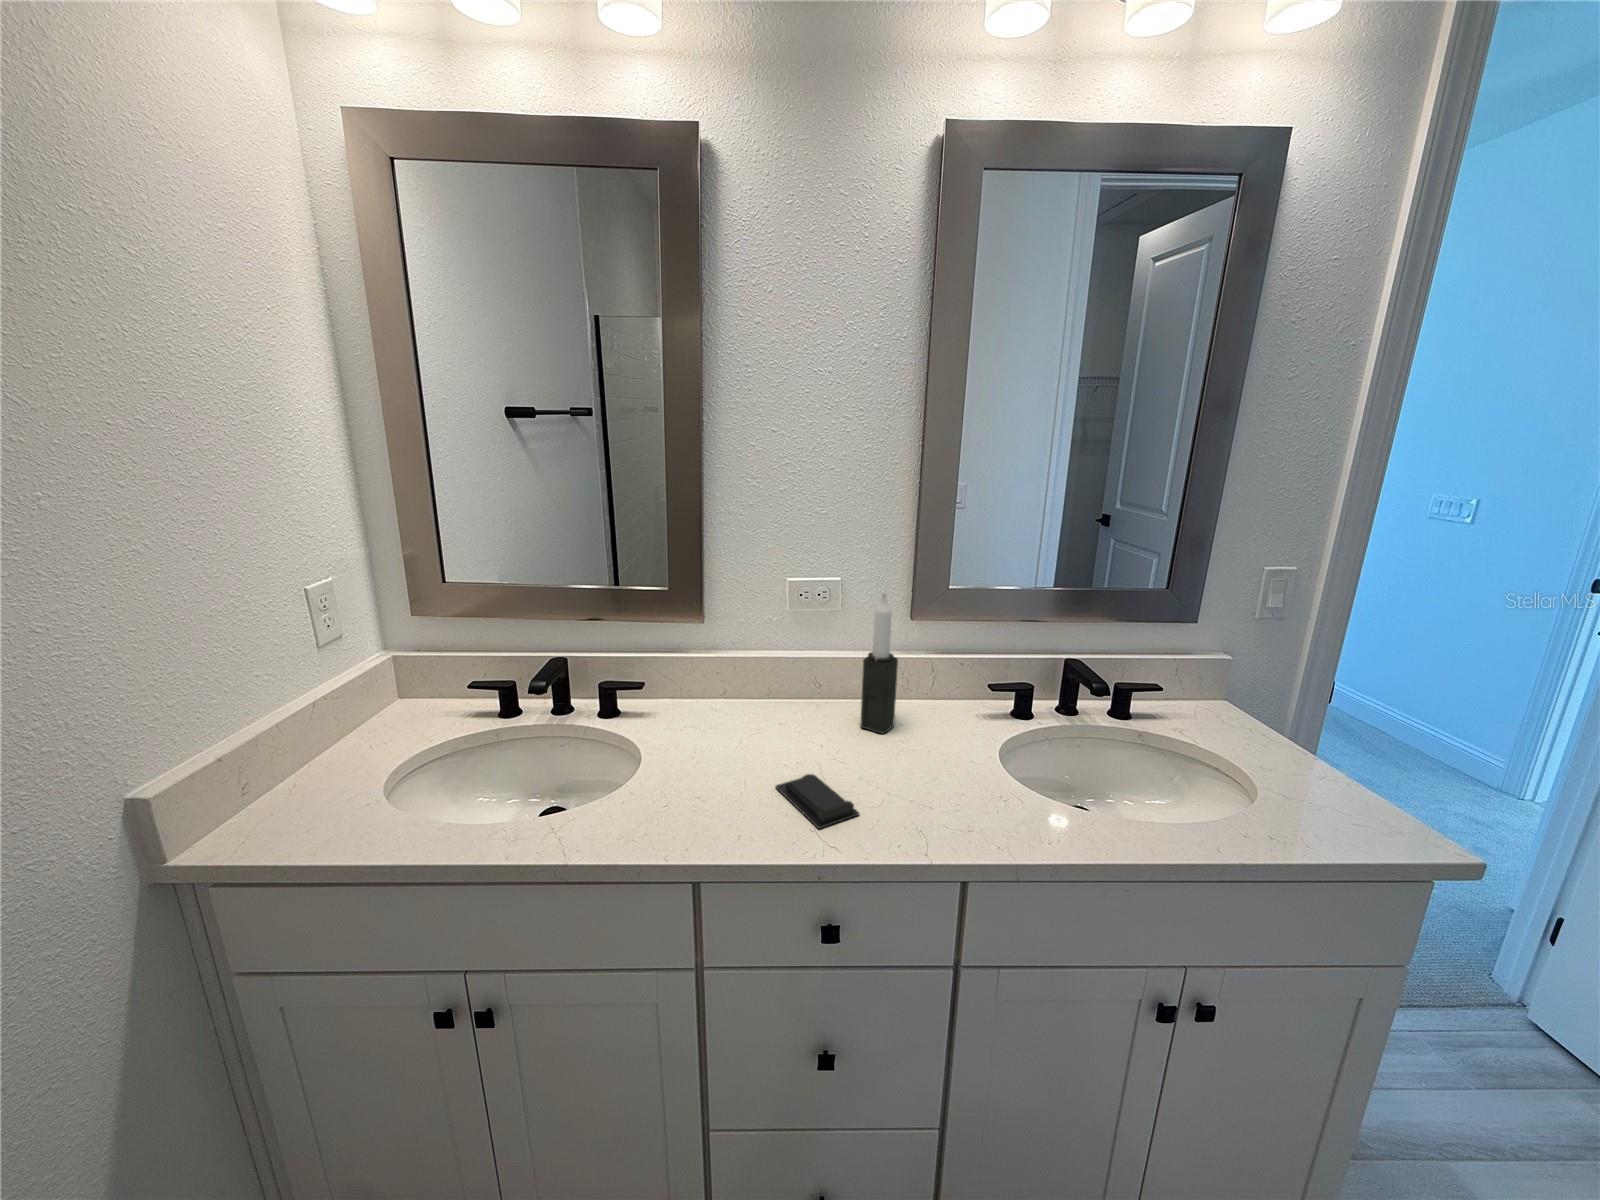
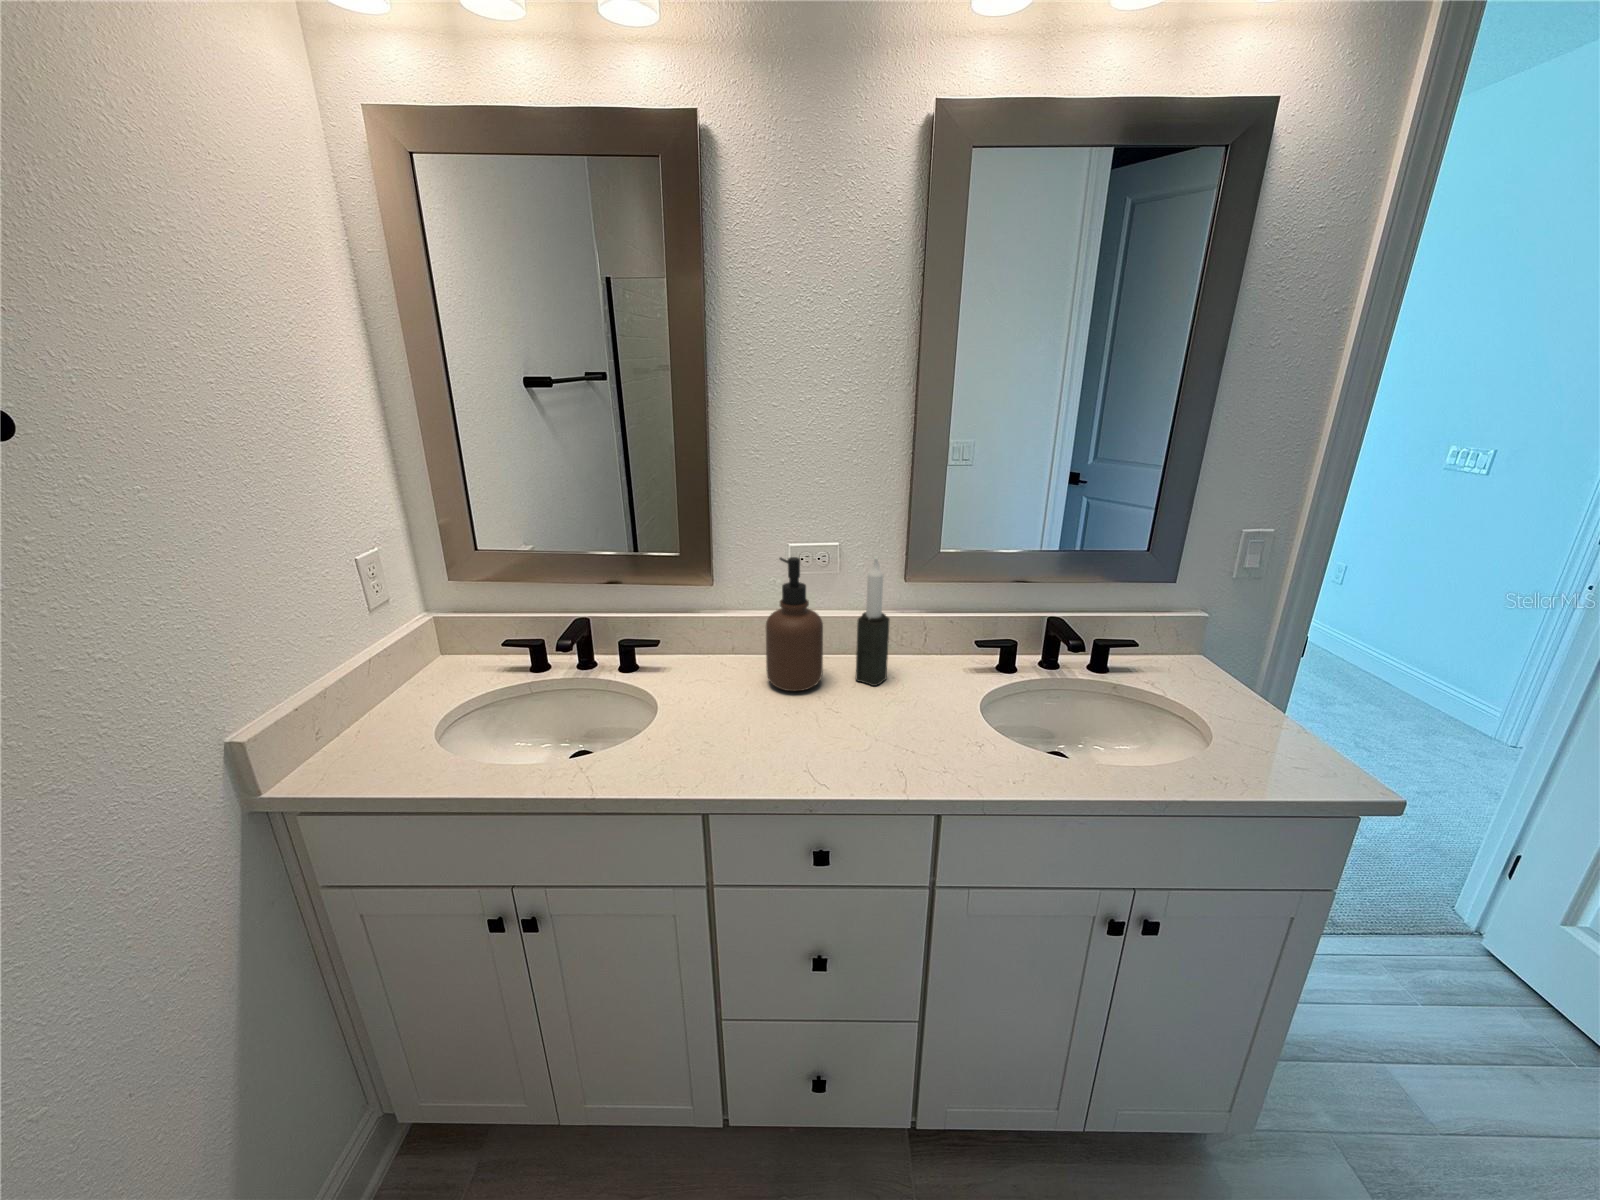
soap dispenser: none [763,592,826,740] -> present [766,557,823,691]
soap bar: present [775,774,859,829] -> none [775,722,848,770]

